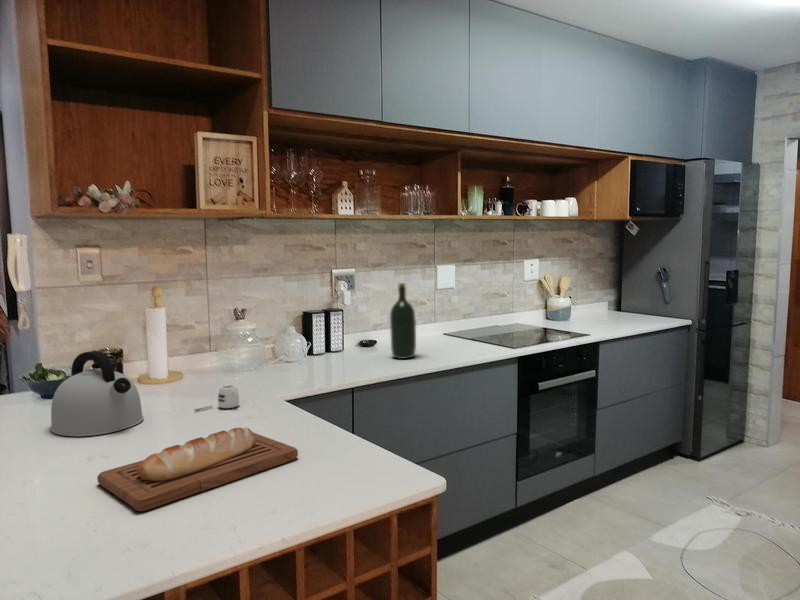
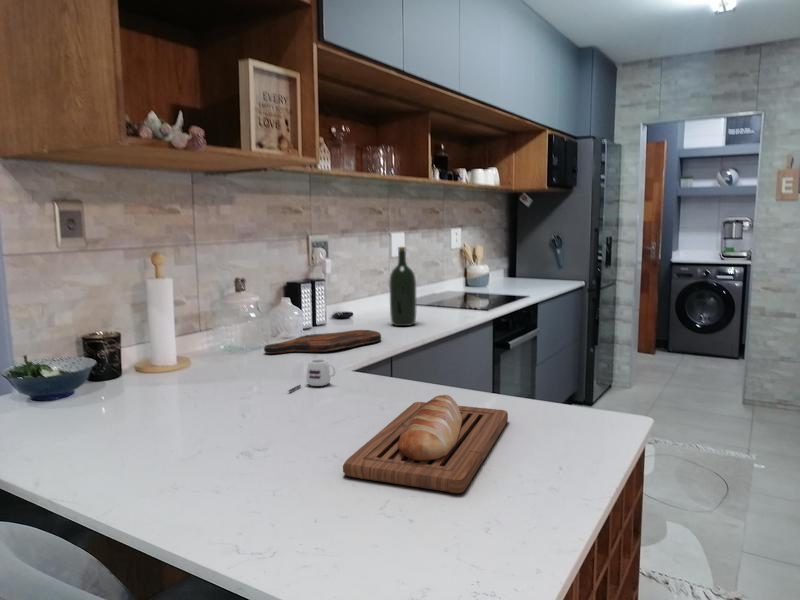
kettle: present [50,351,144,436] -> none [131,326,251,436]
cutting board: none [244,360,355,378] -> present [264,330,381,354]

